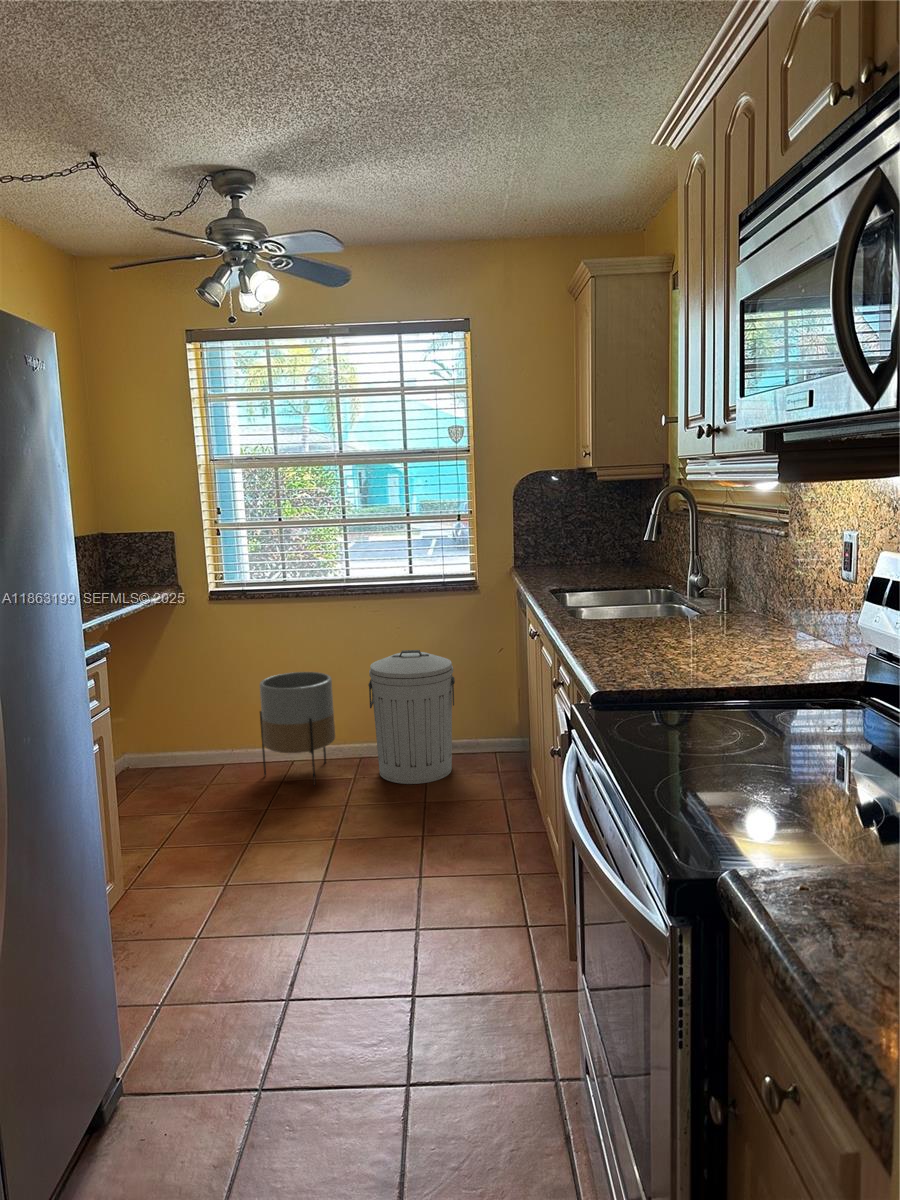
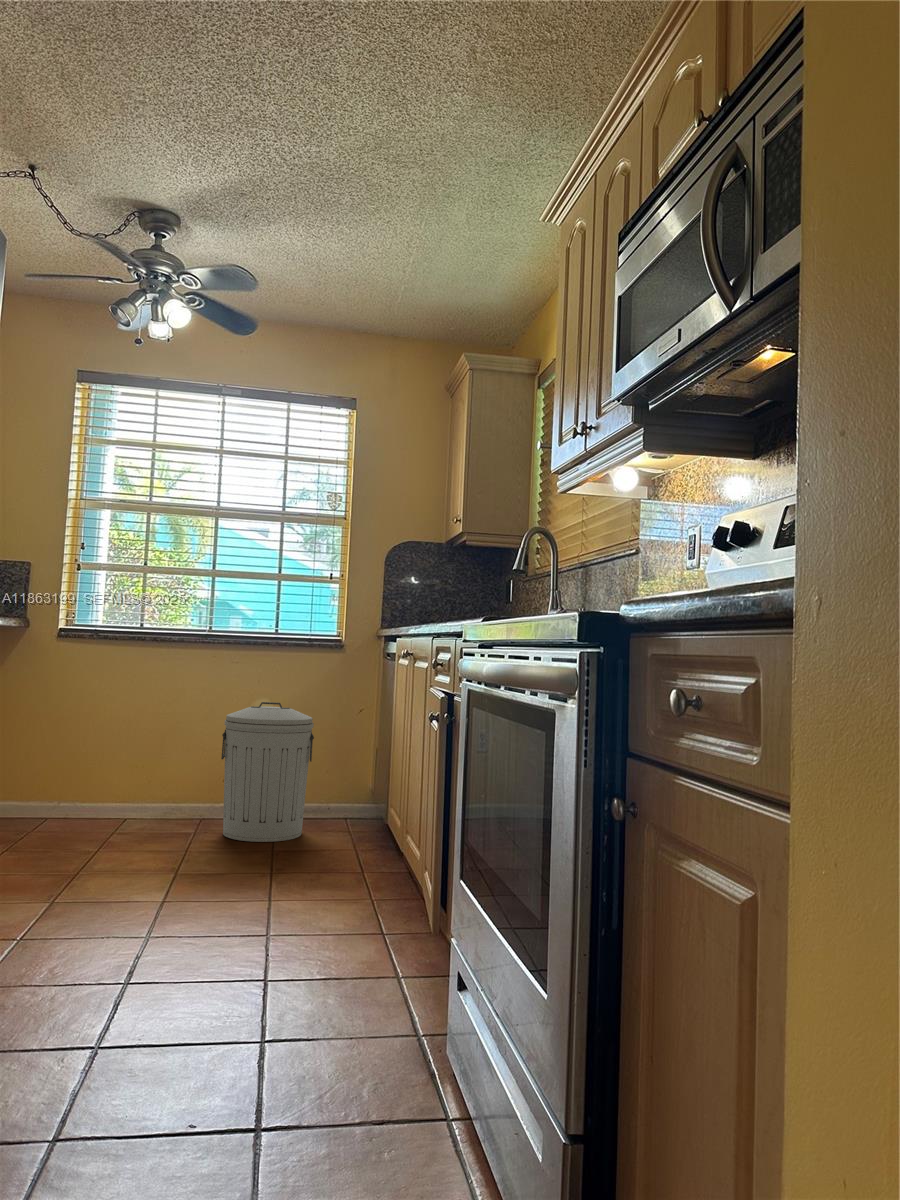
planter: present [260,672,335,786] -> none [91,723,182,841]

